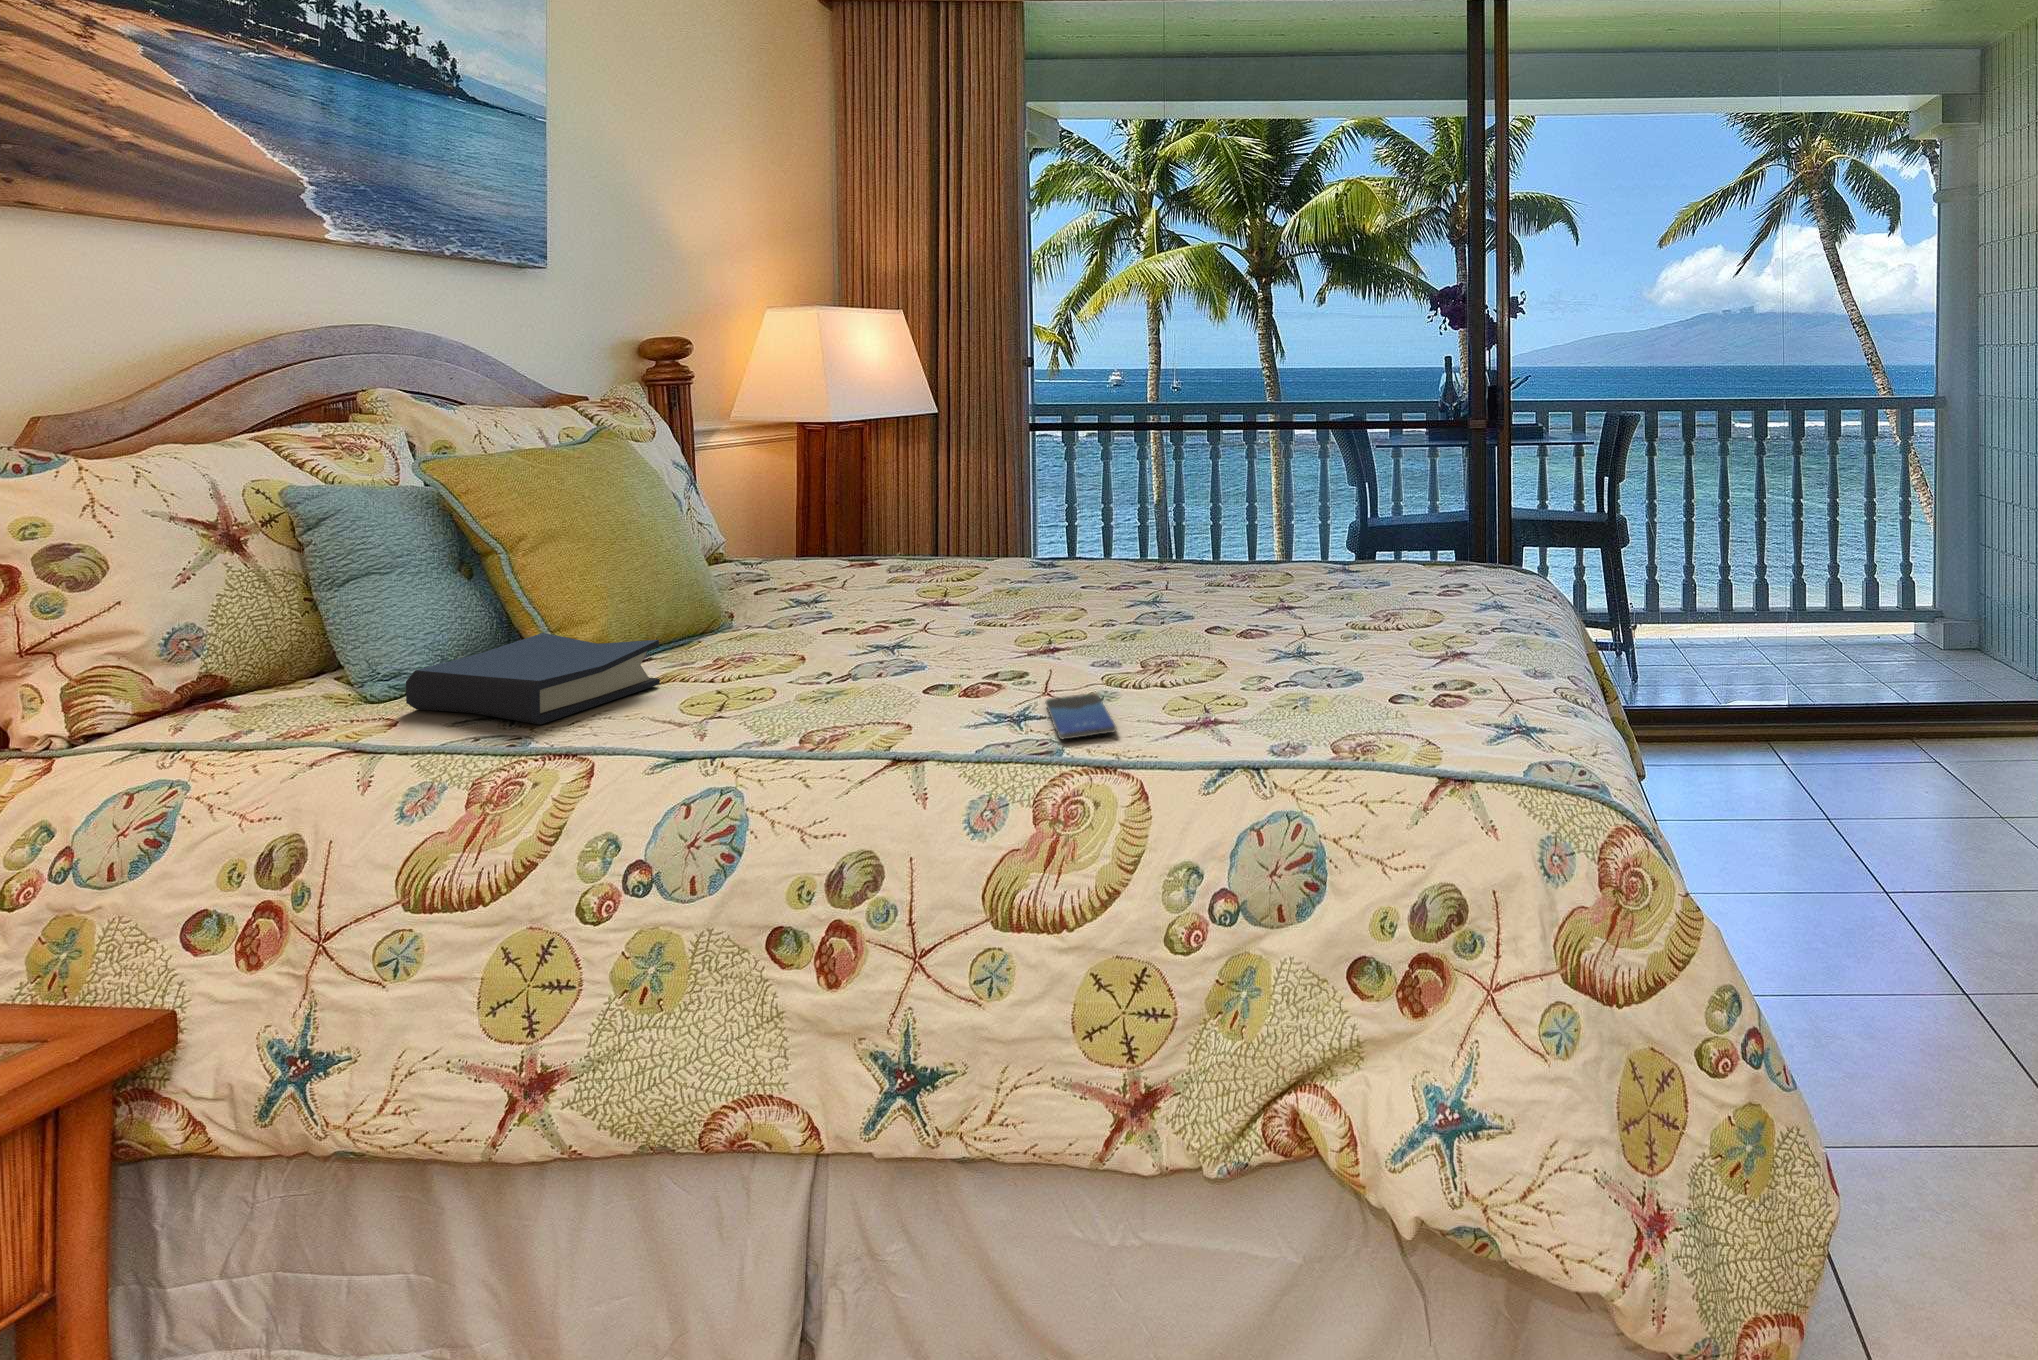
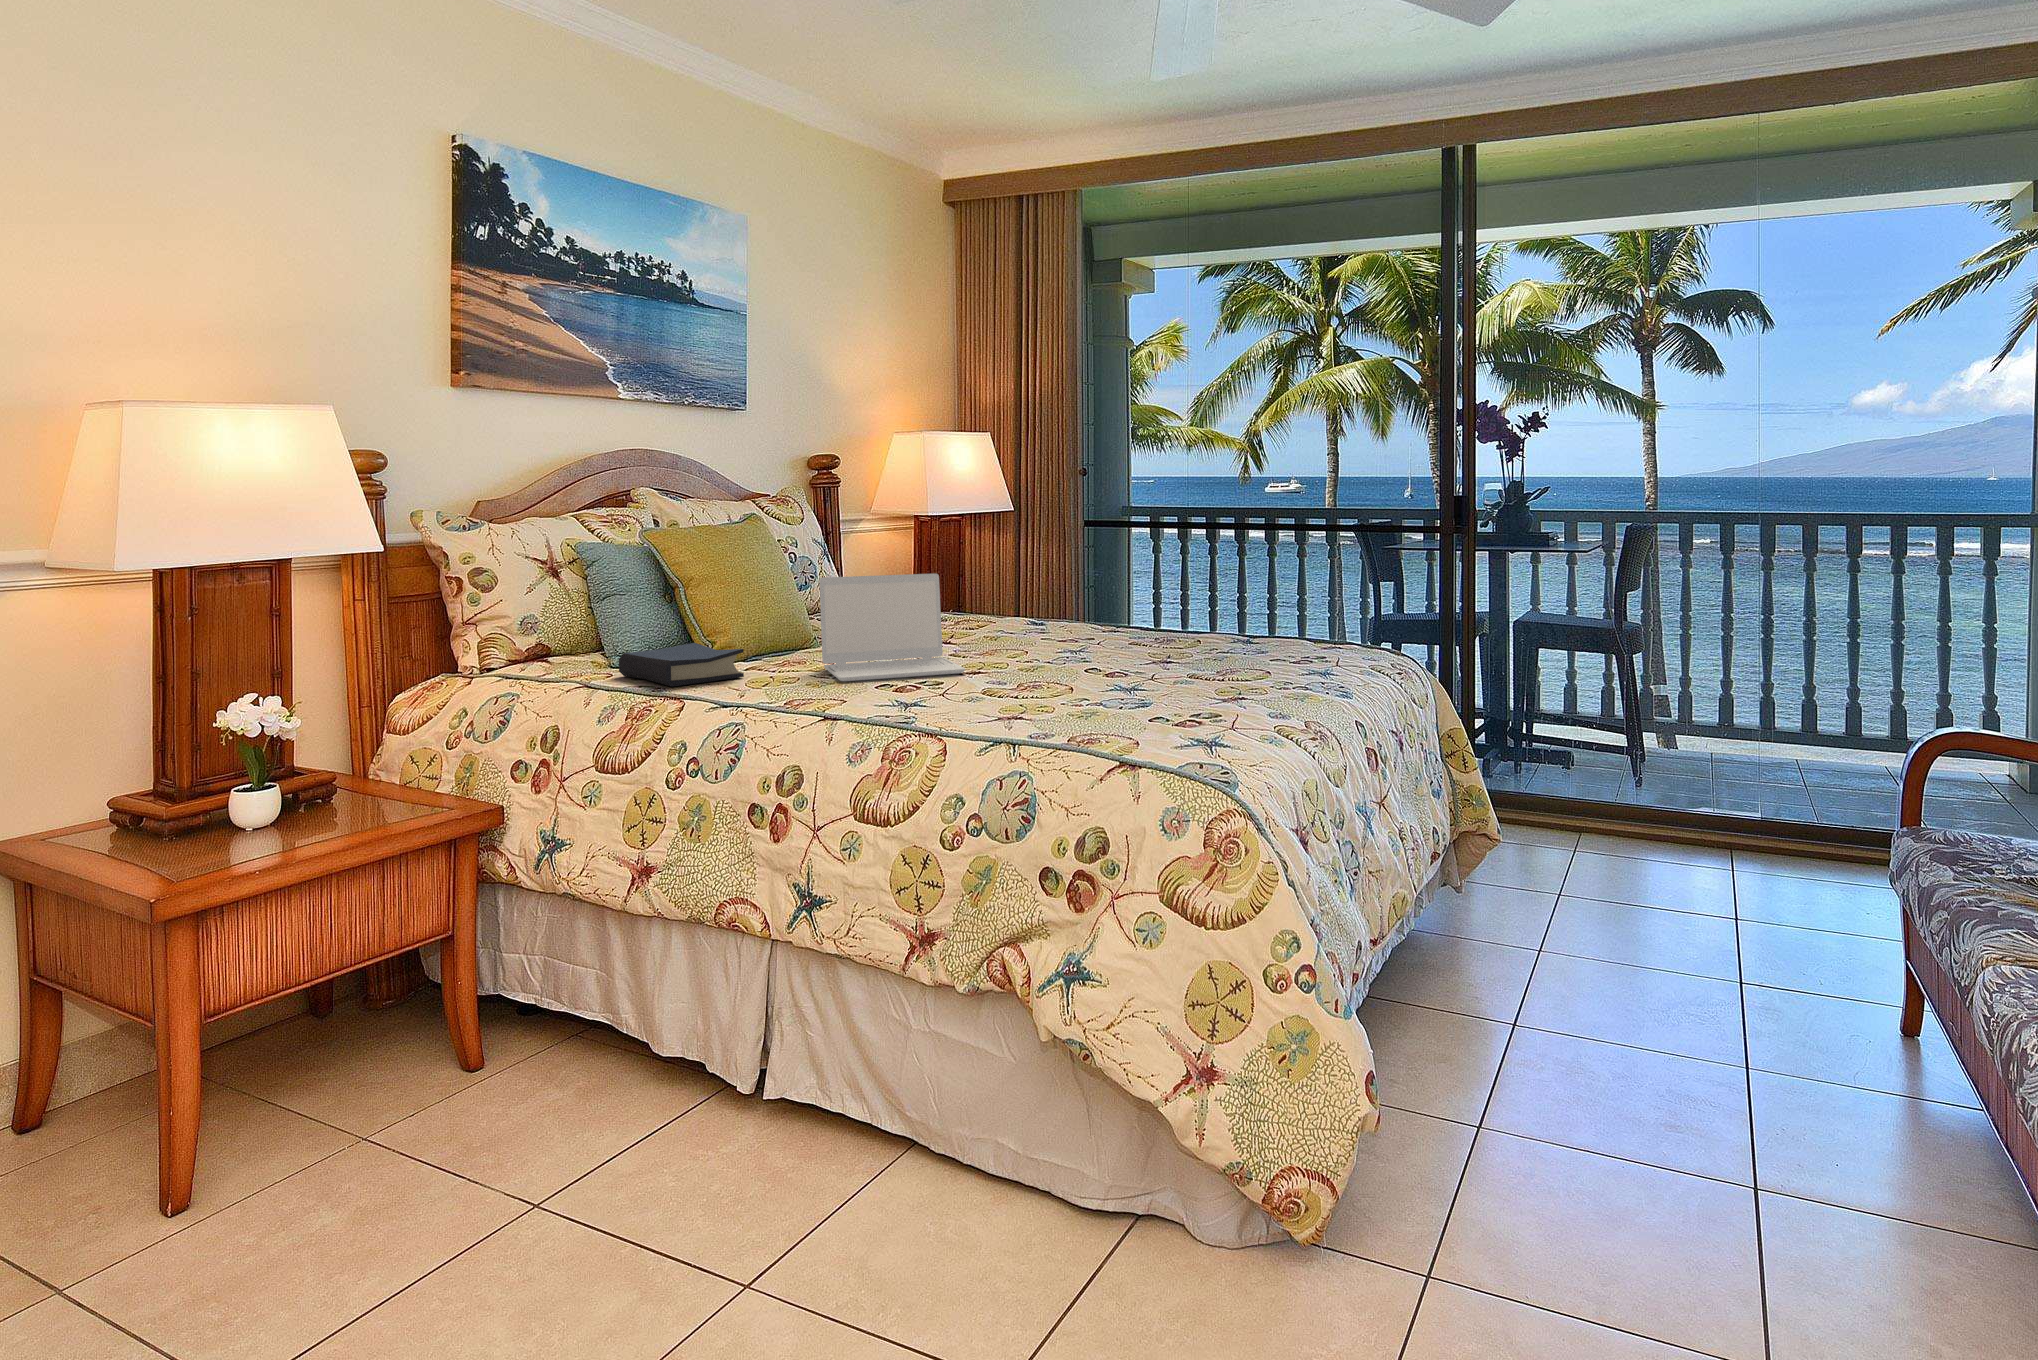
laptop: none [767,495,1010,674] -> present [820,574,965,681]
smartphone: present [1045,693,1116,739] -> none [914,701,967,719]

